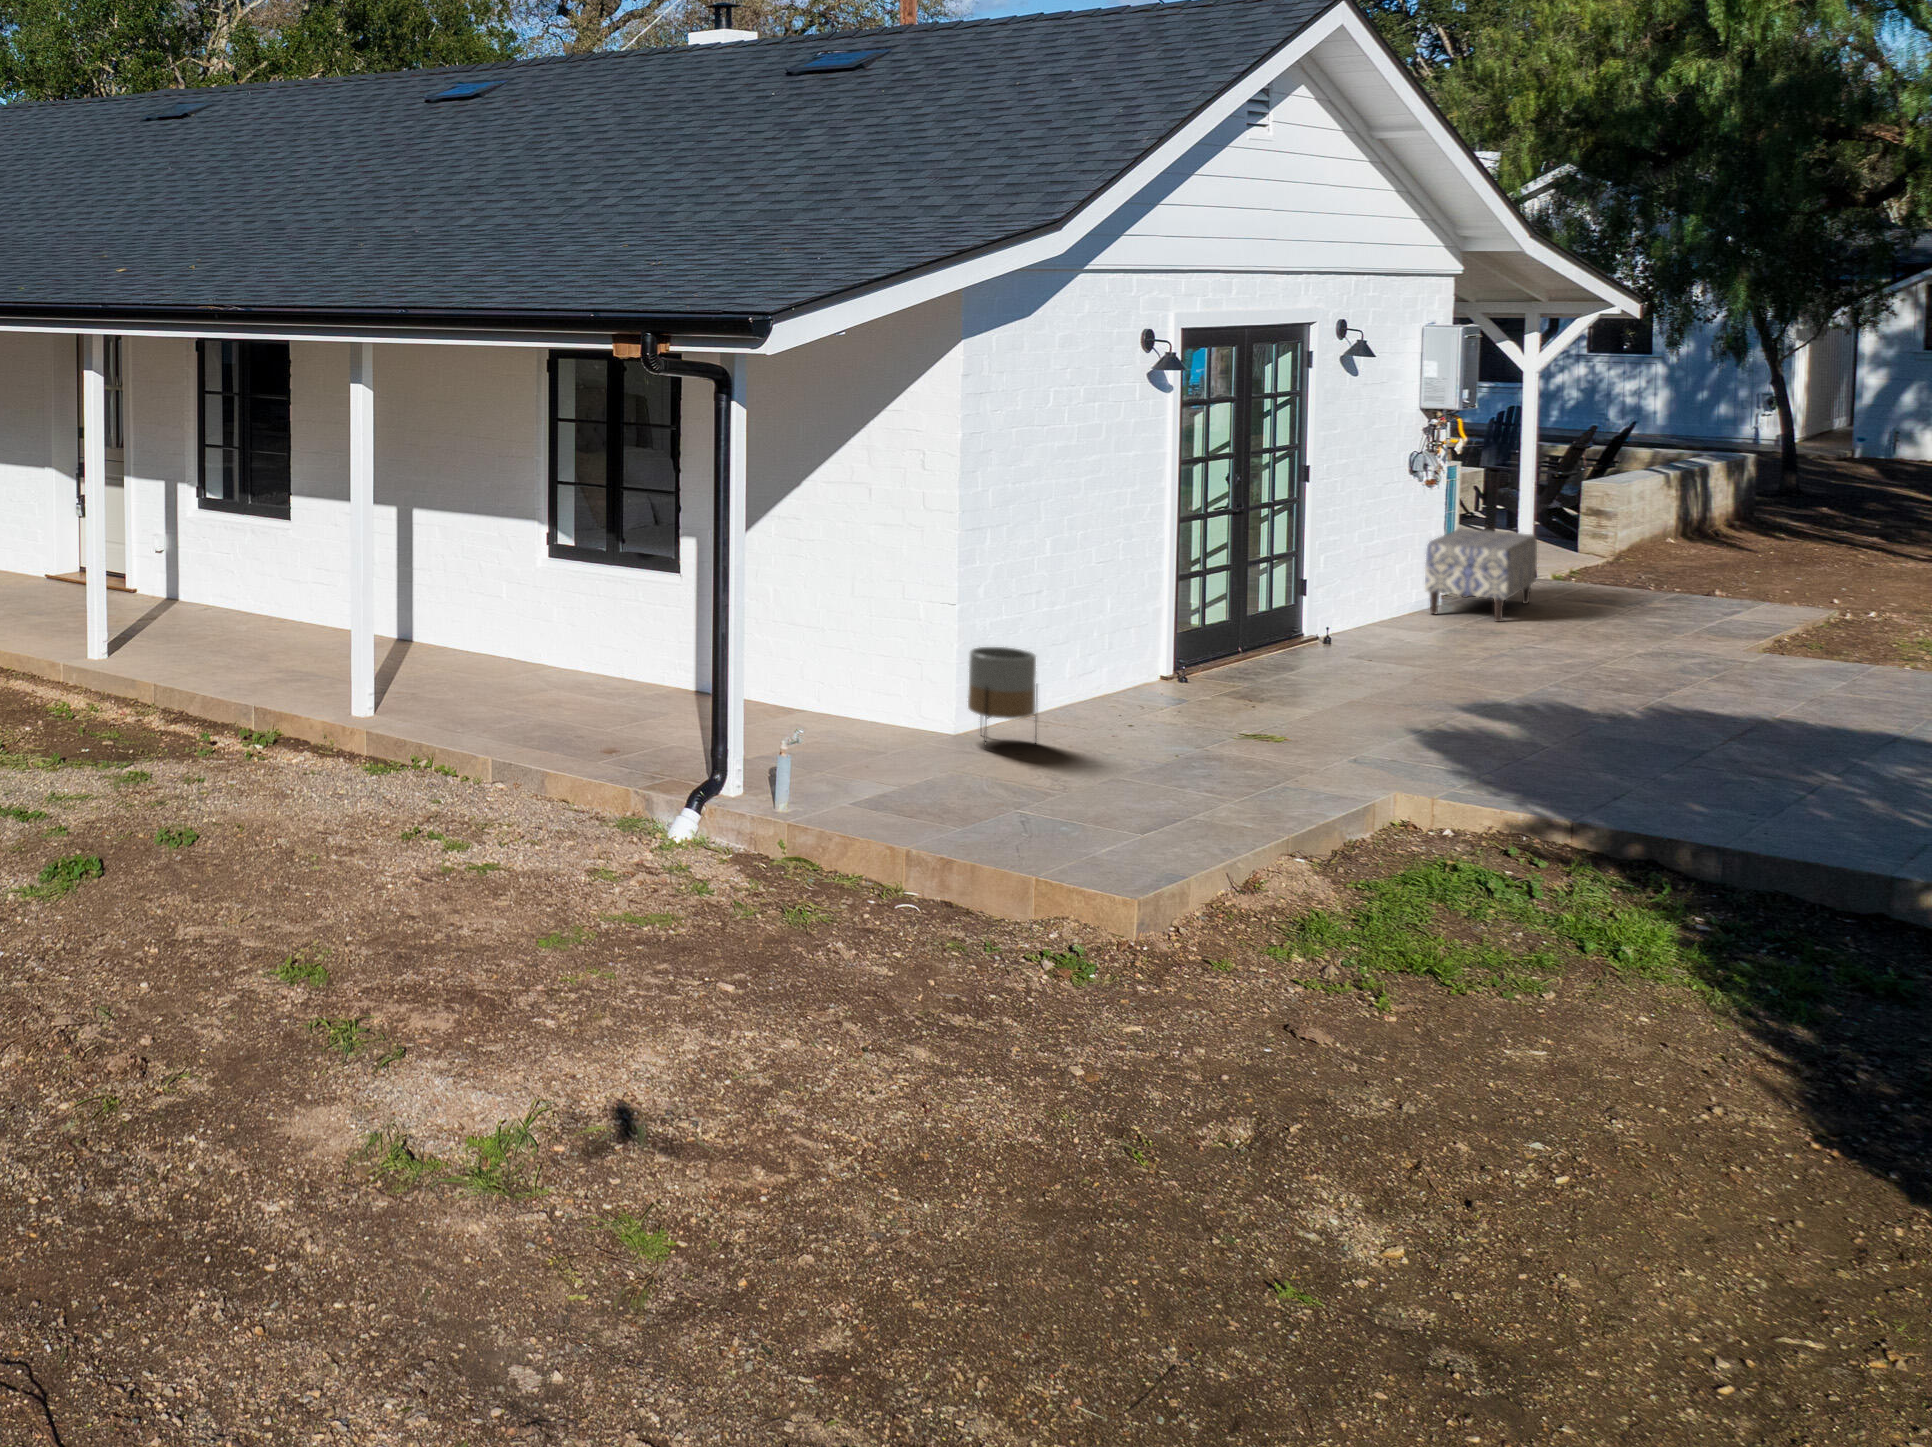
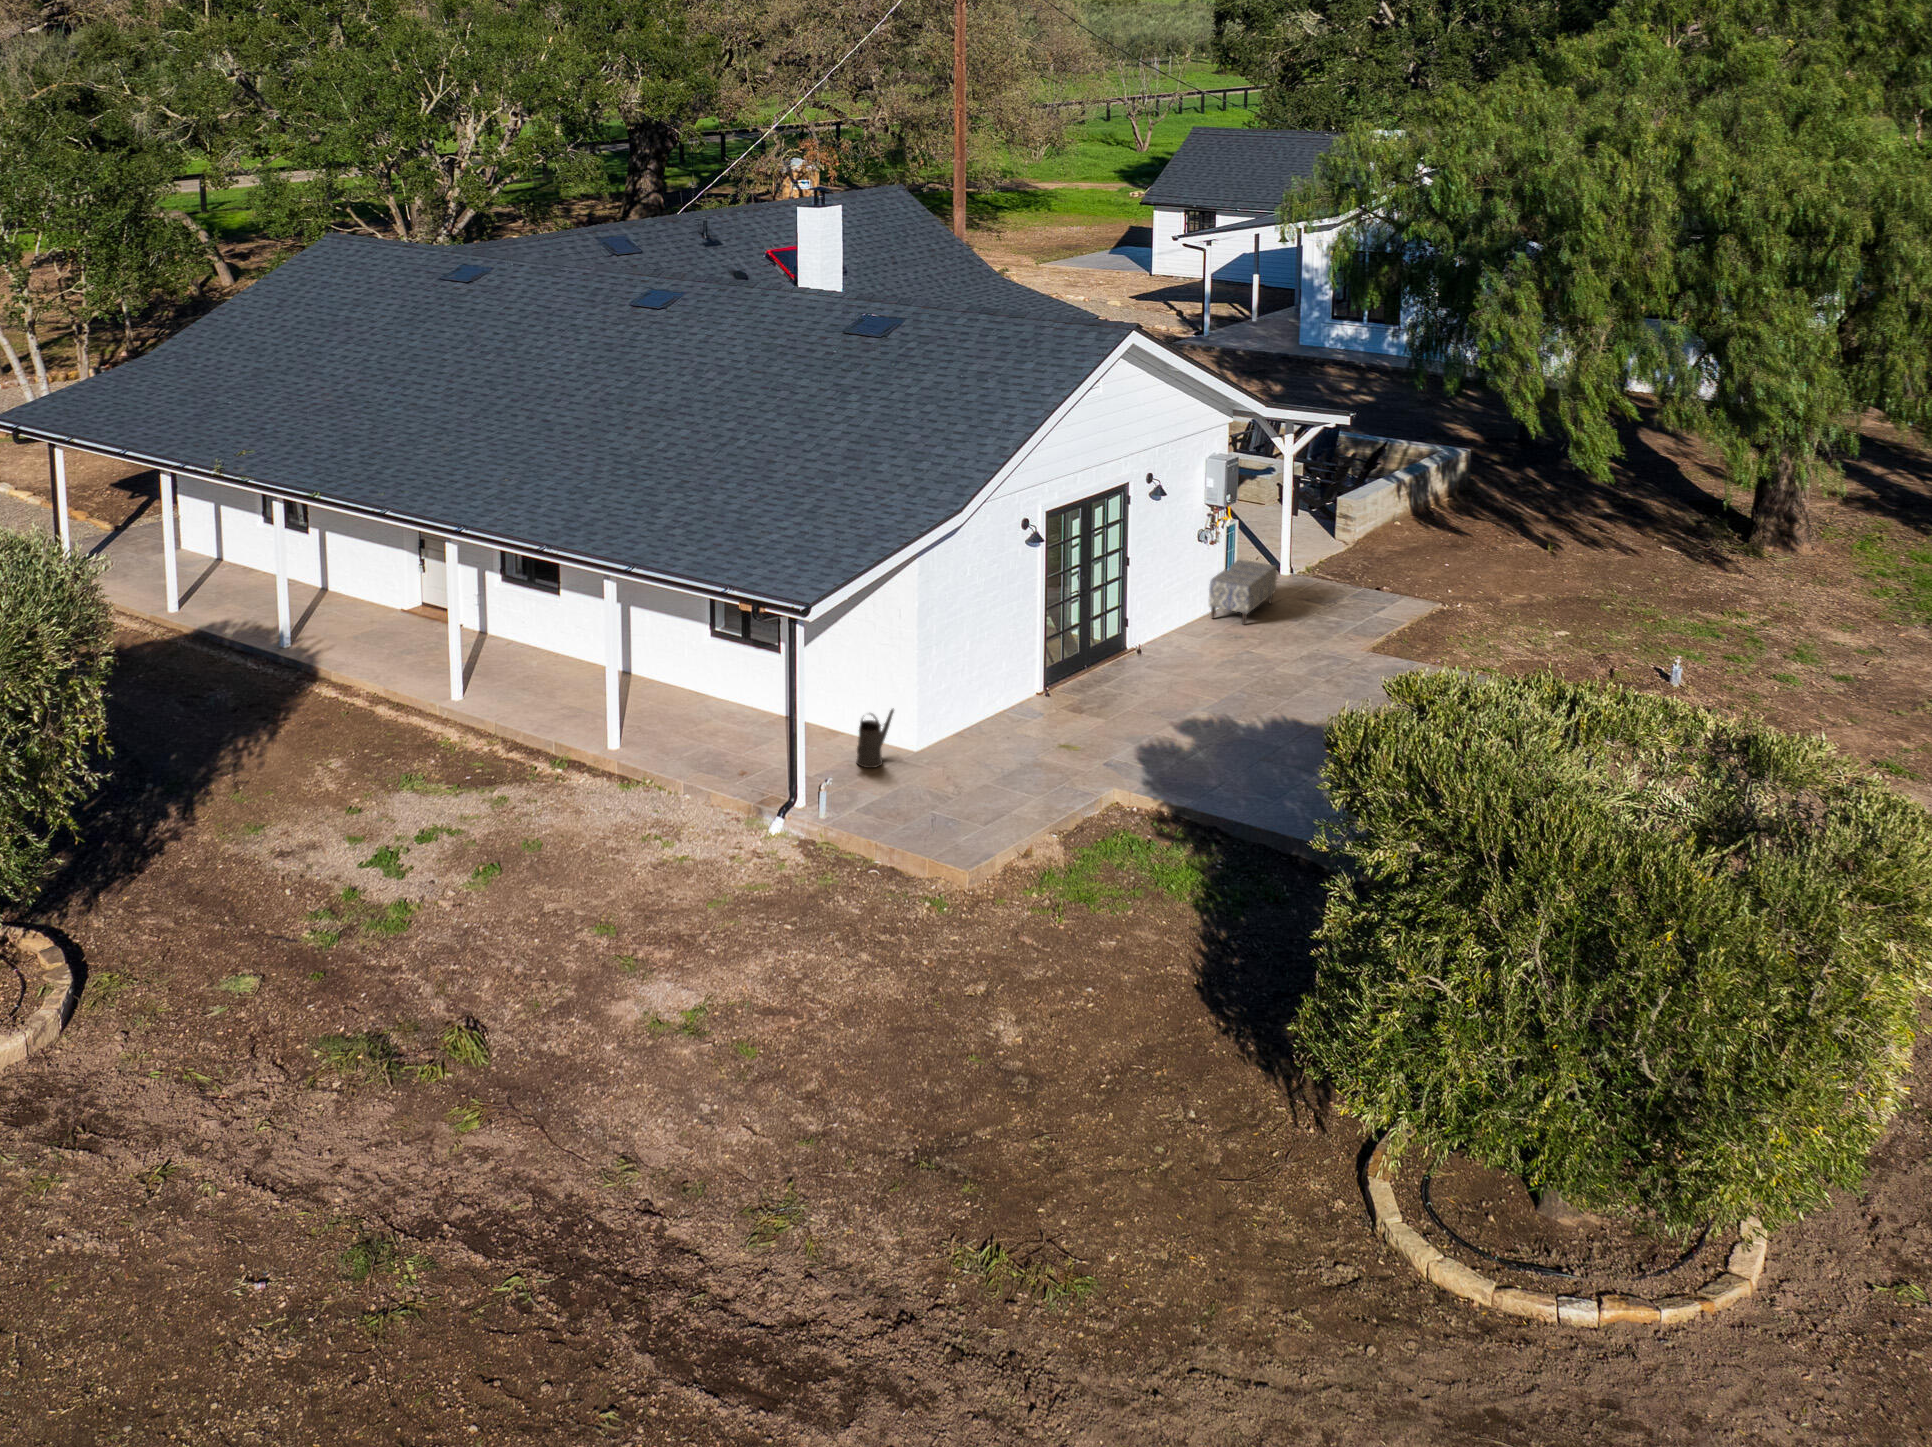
watering can: none [832,642,905,752] -> present [856,709,894,768]
planter: present [968,647,1037,739] -> none [924,707,958,762]

